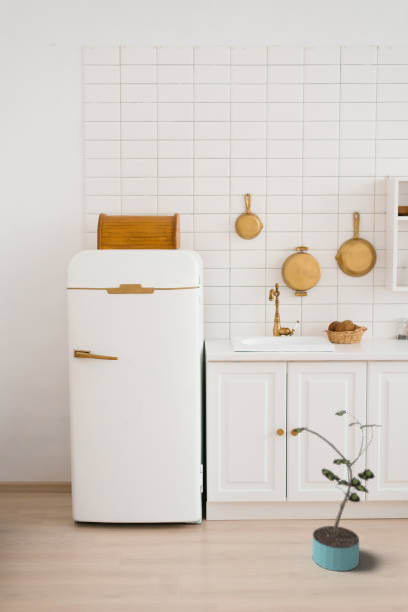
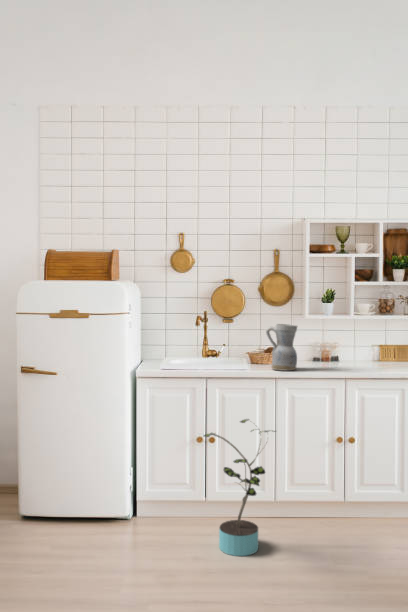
ceramic pitcher: none [354,298,392,352] -> present [266,324,297,371]

